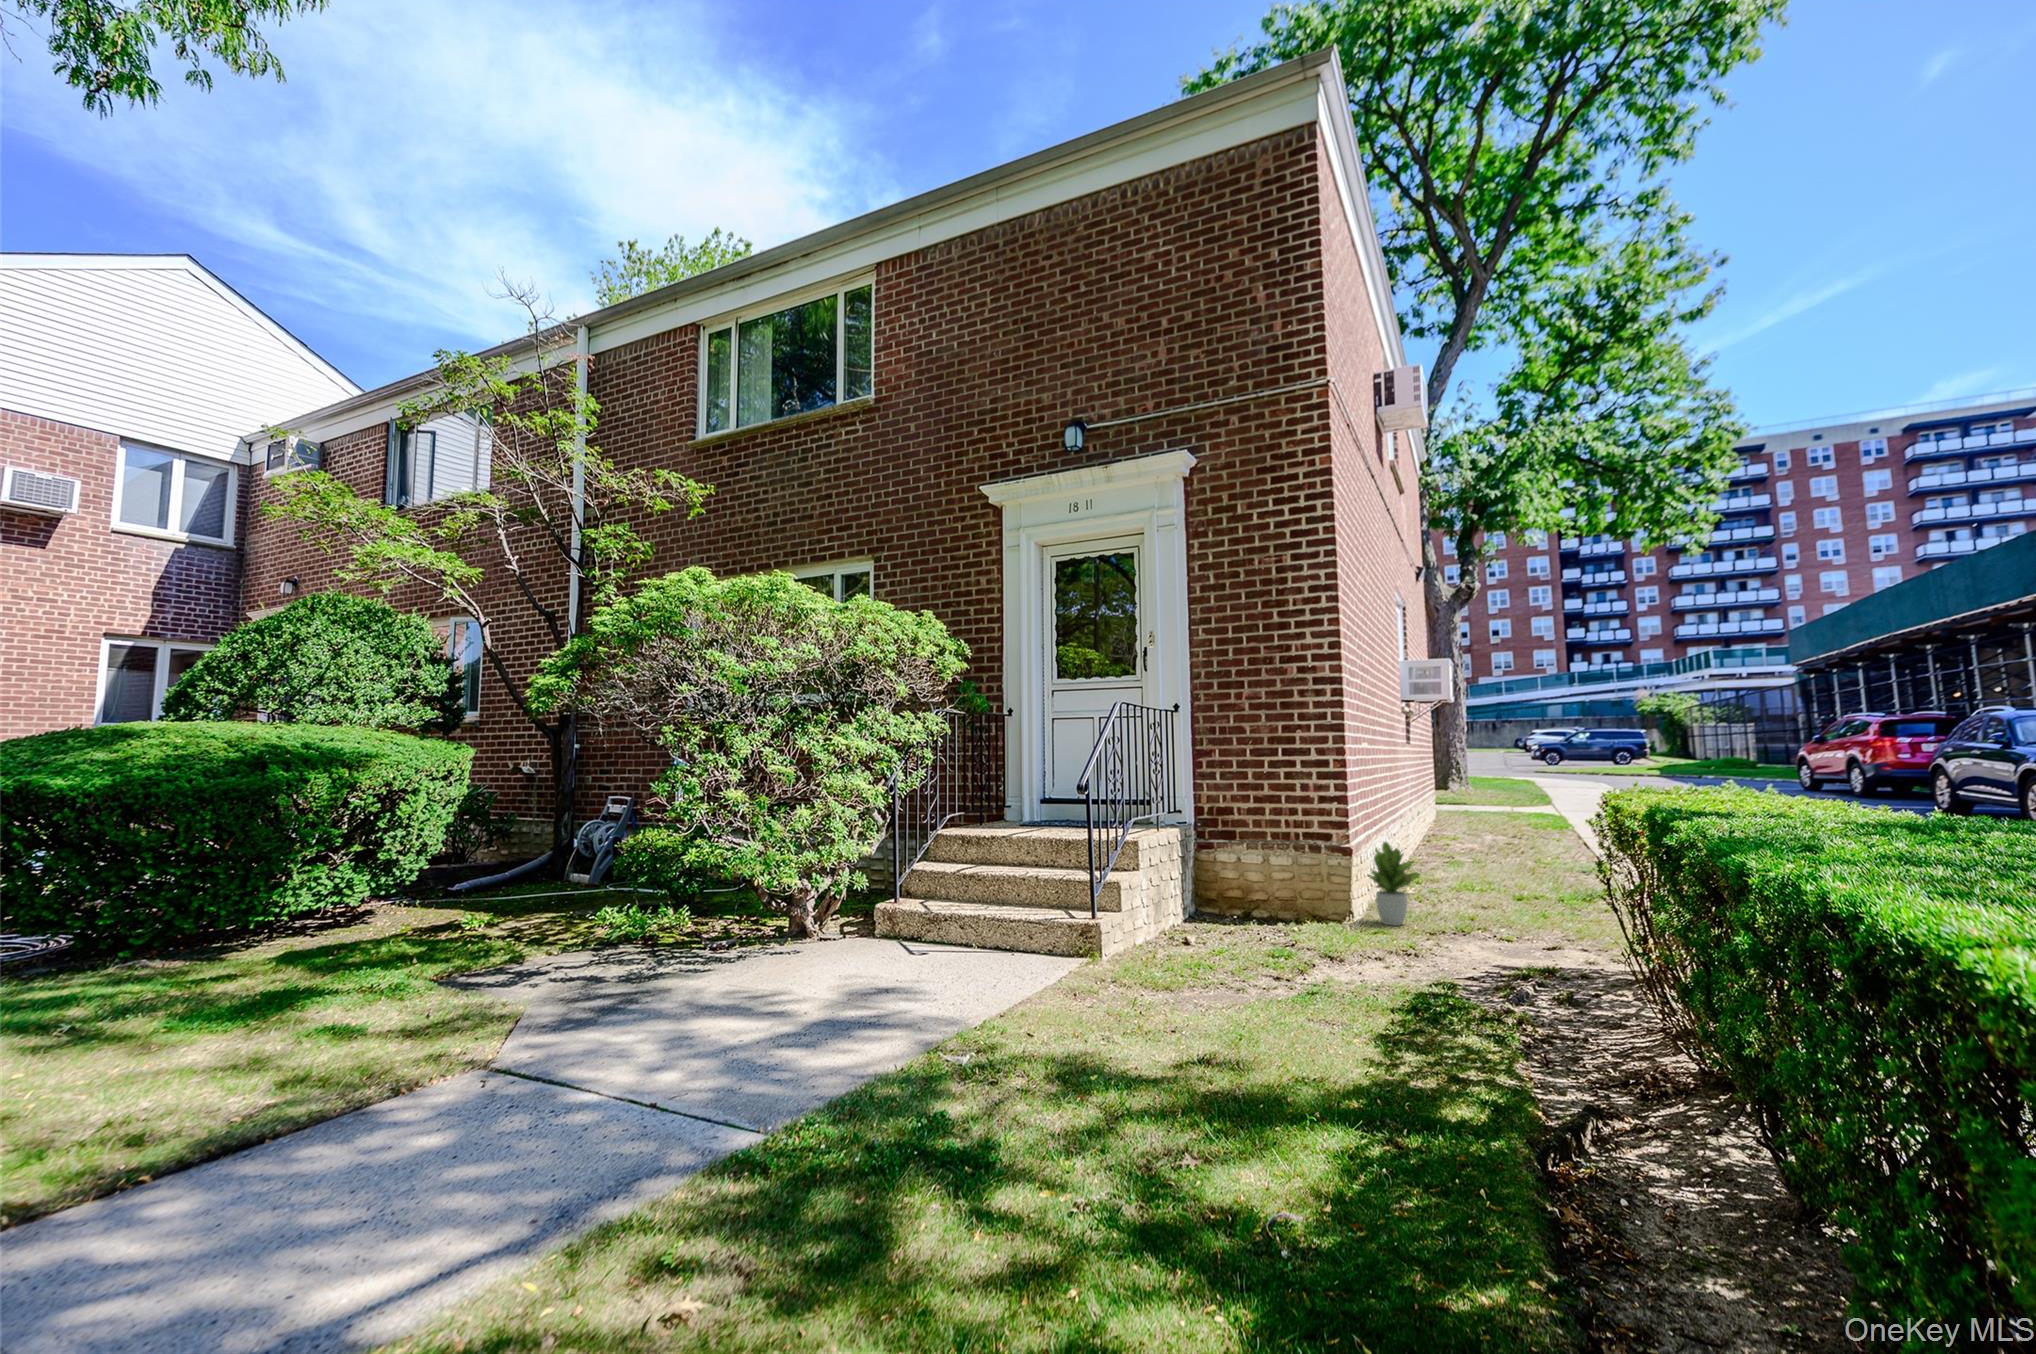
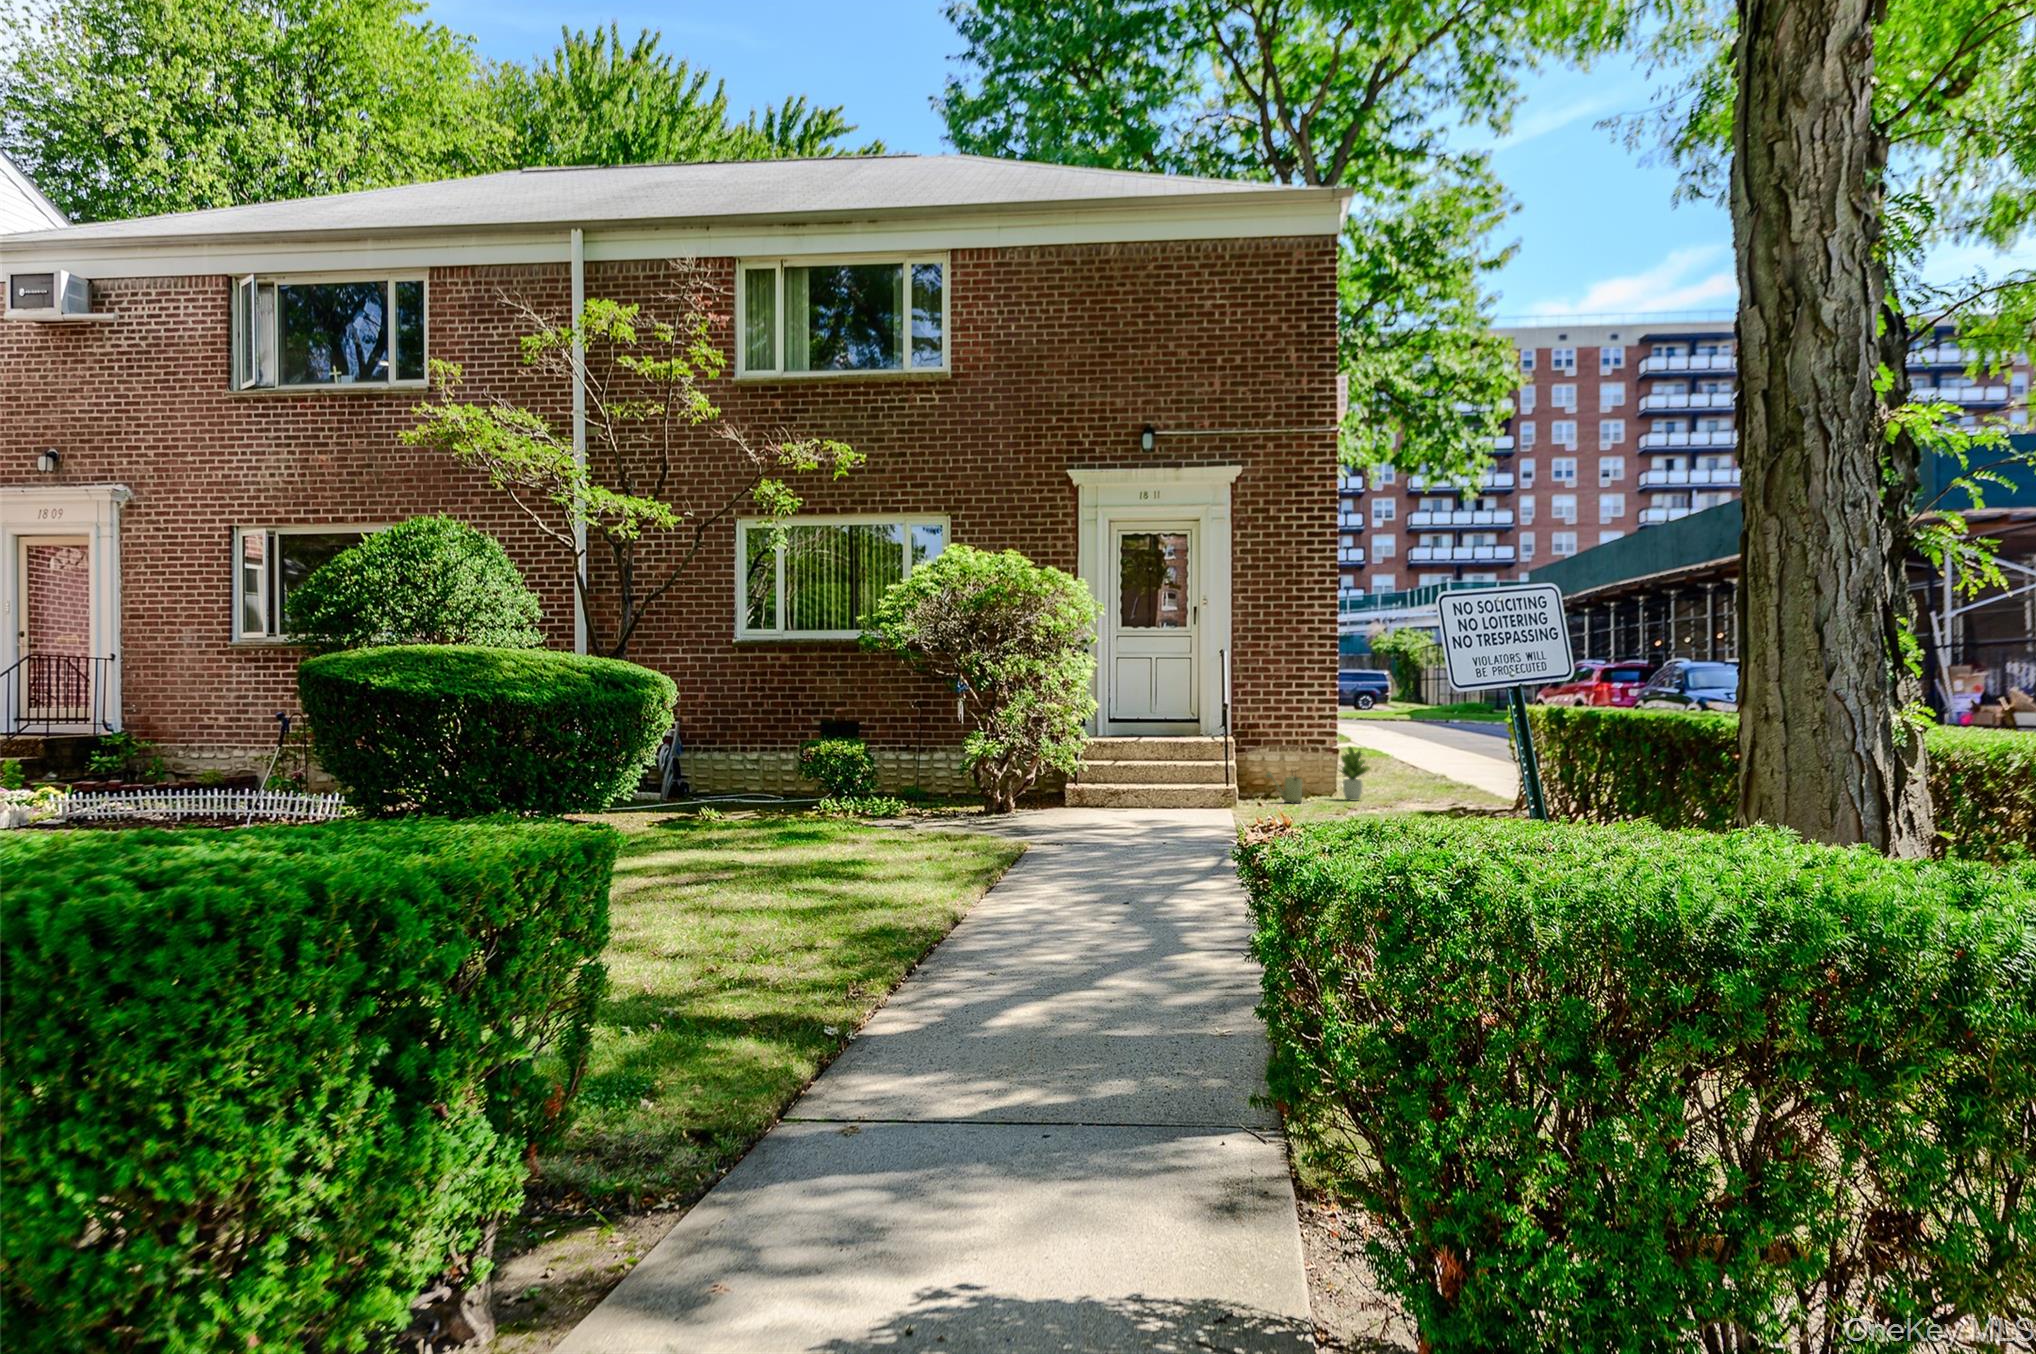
watering can: none [1234,876,1298,932] -> present [1266,772,1303,803]

